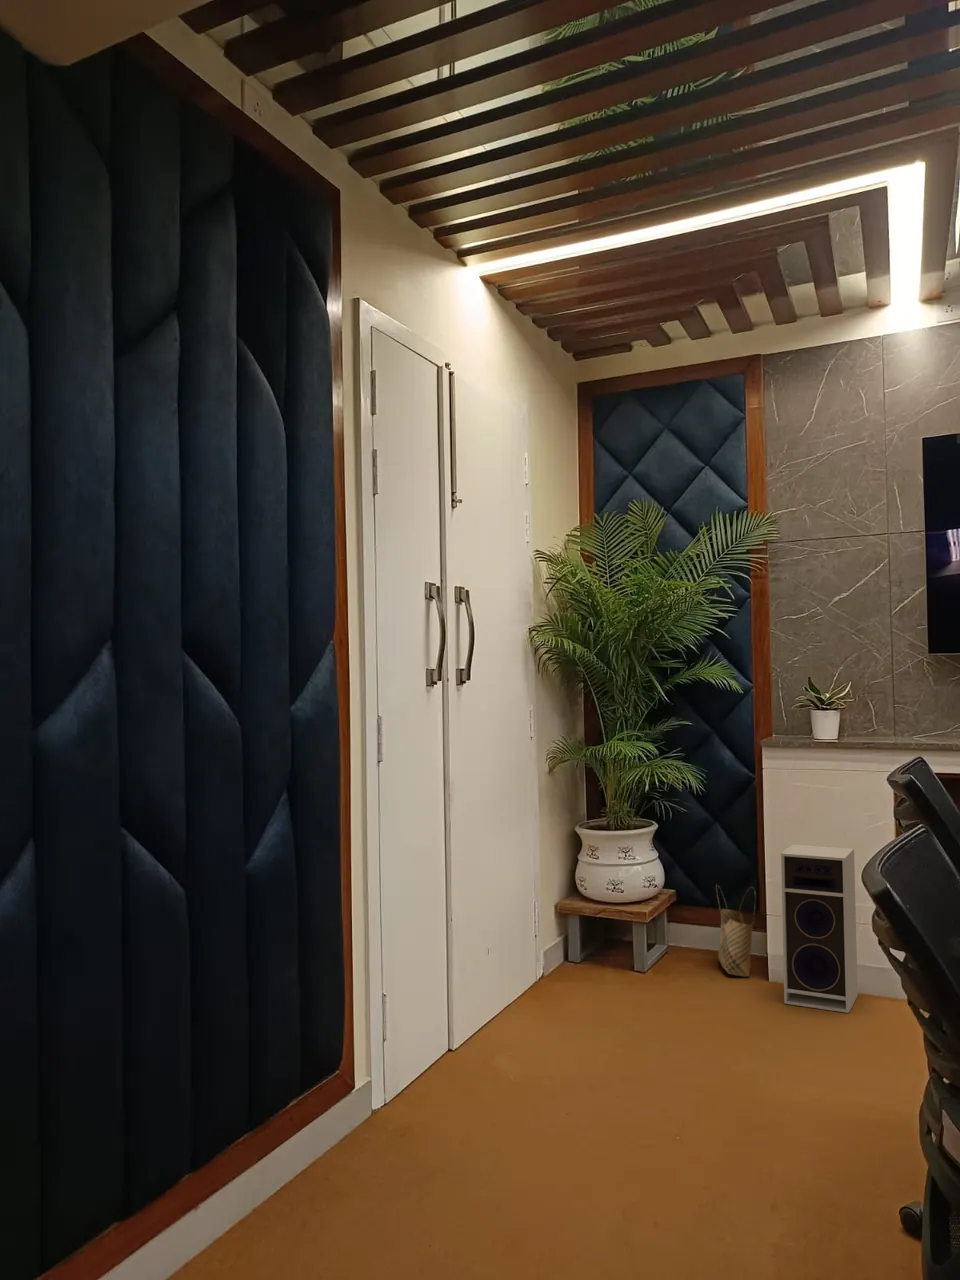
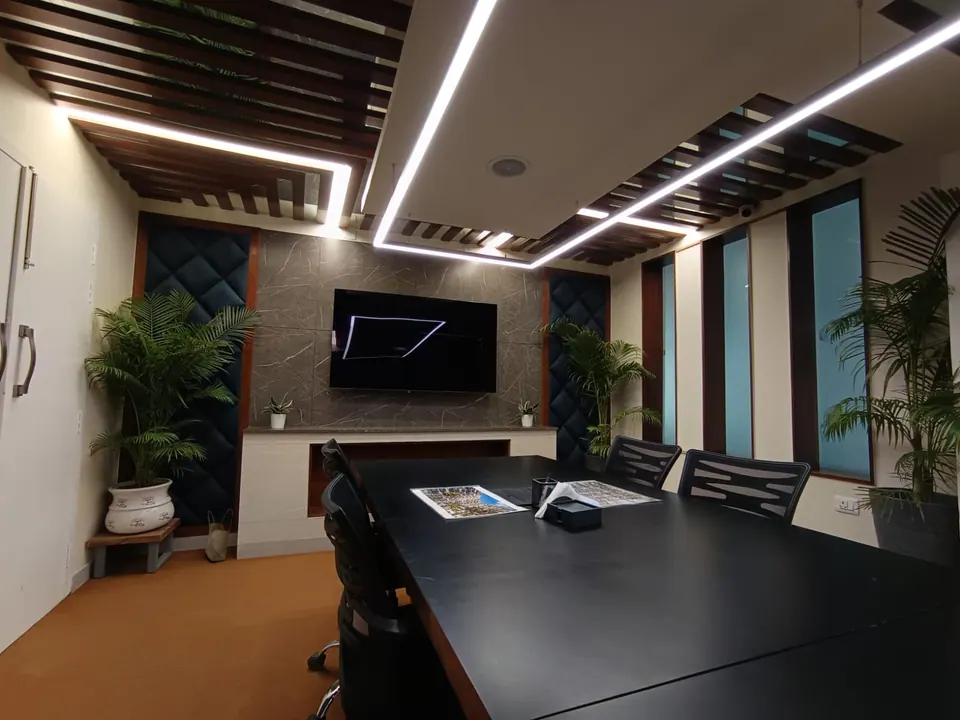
speaker: present [781,844,858,1013] -> none [247,483,291,572]

